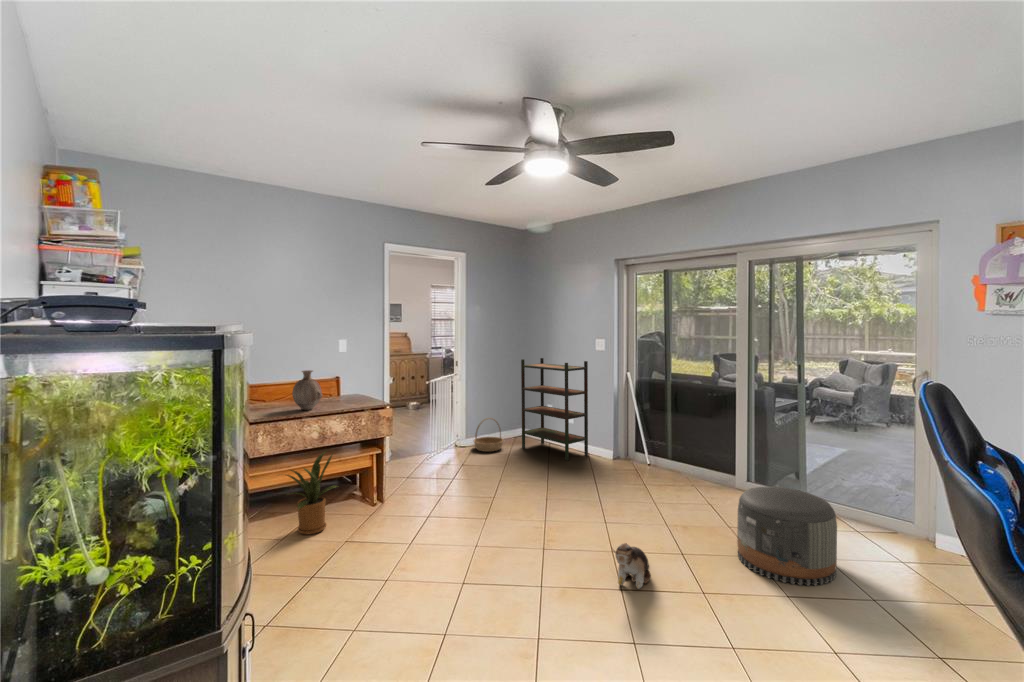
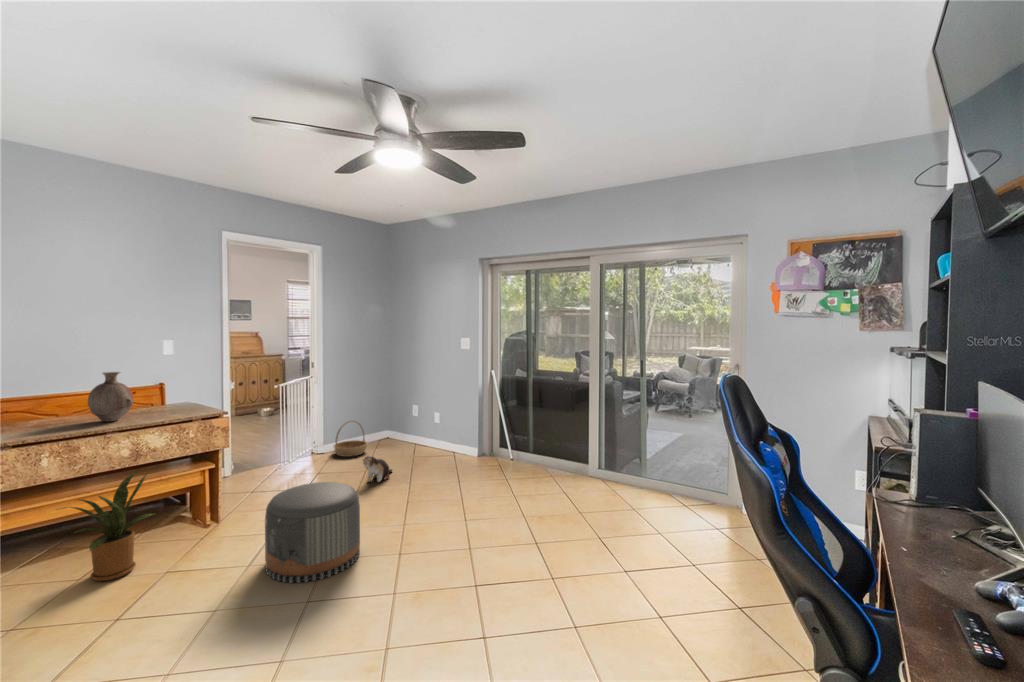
bookshelf: present [521,358,588,461] -> none [387,357,456,460]
pouf: present [737,487,837,586] -> present [265,482,360,583]
plush toy: present [612,543,651,589] -> present [360,455,392,482]

